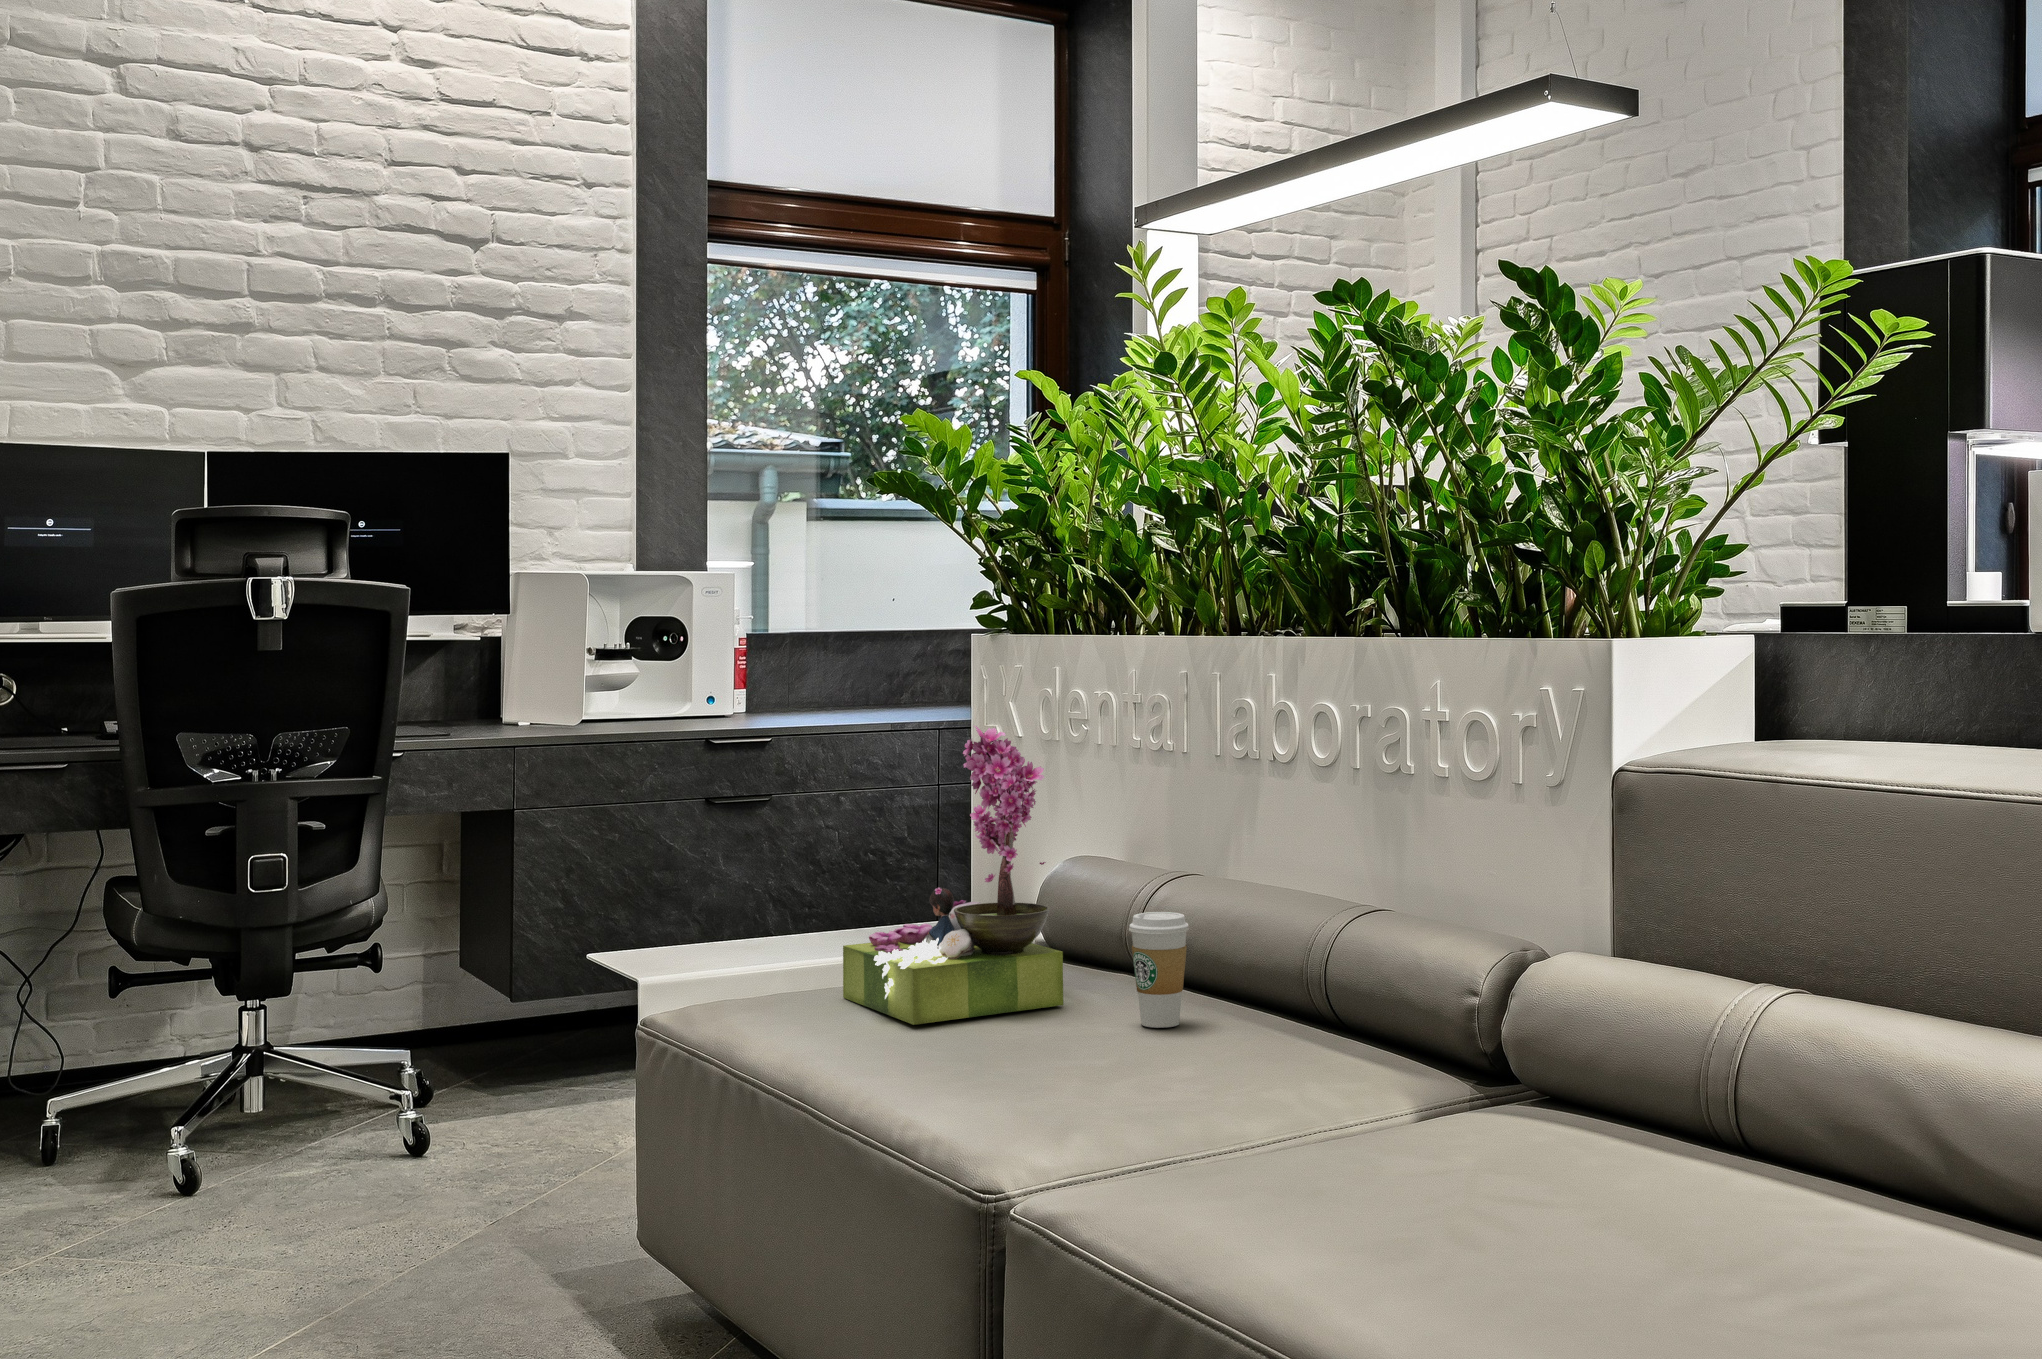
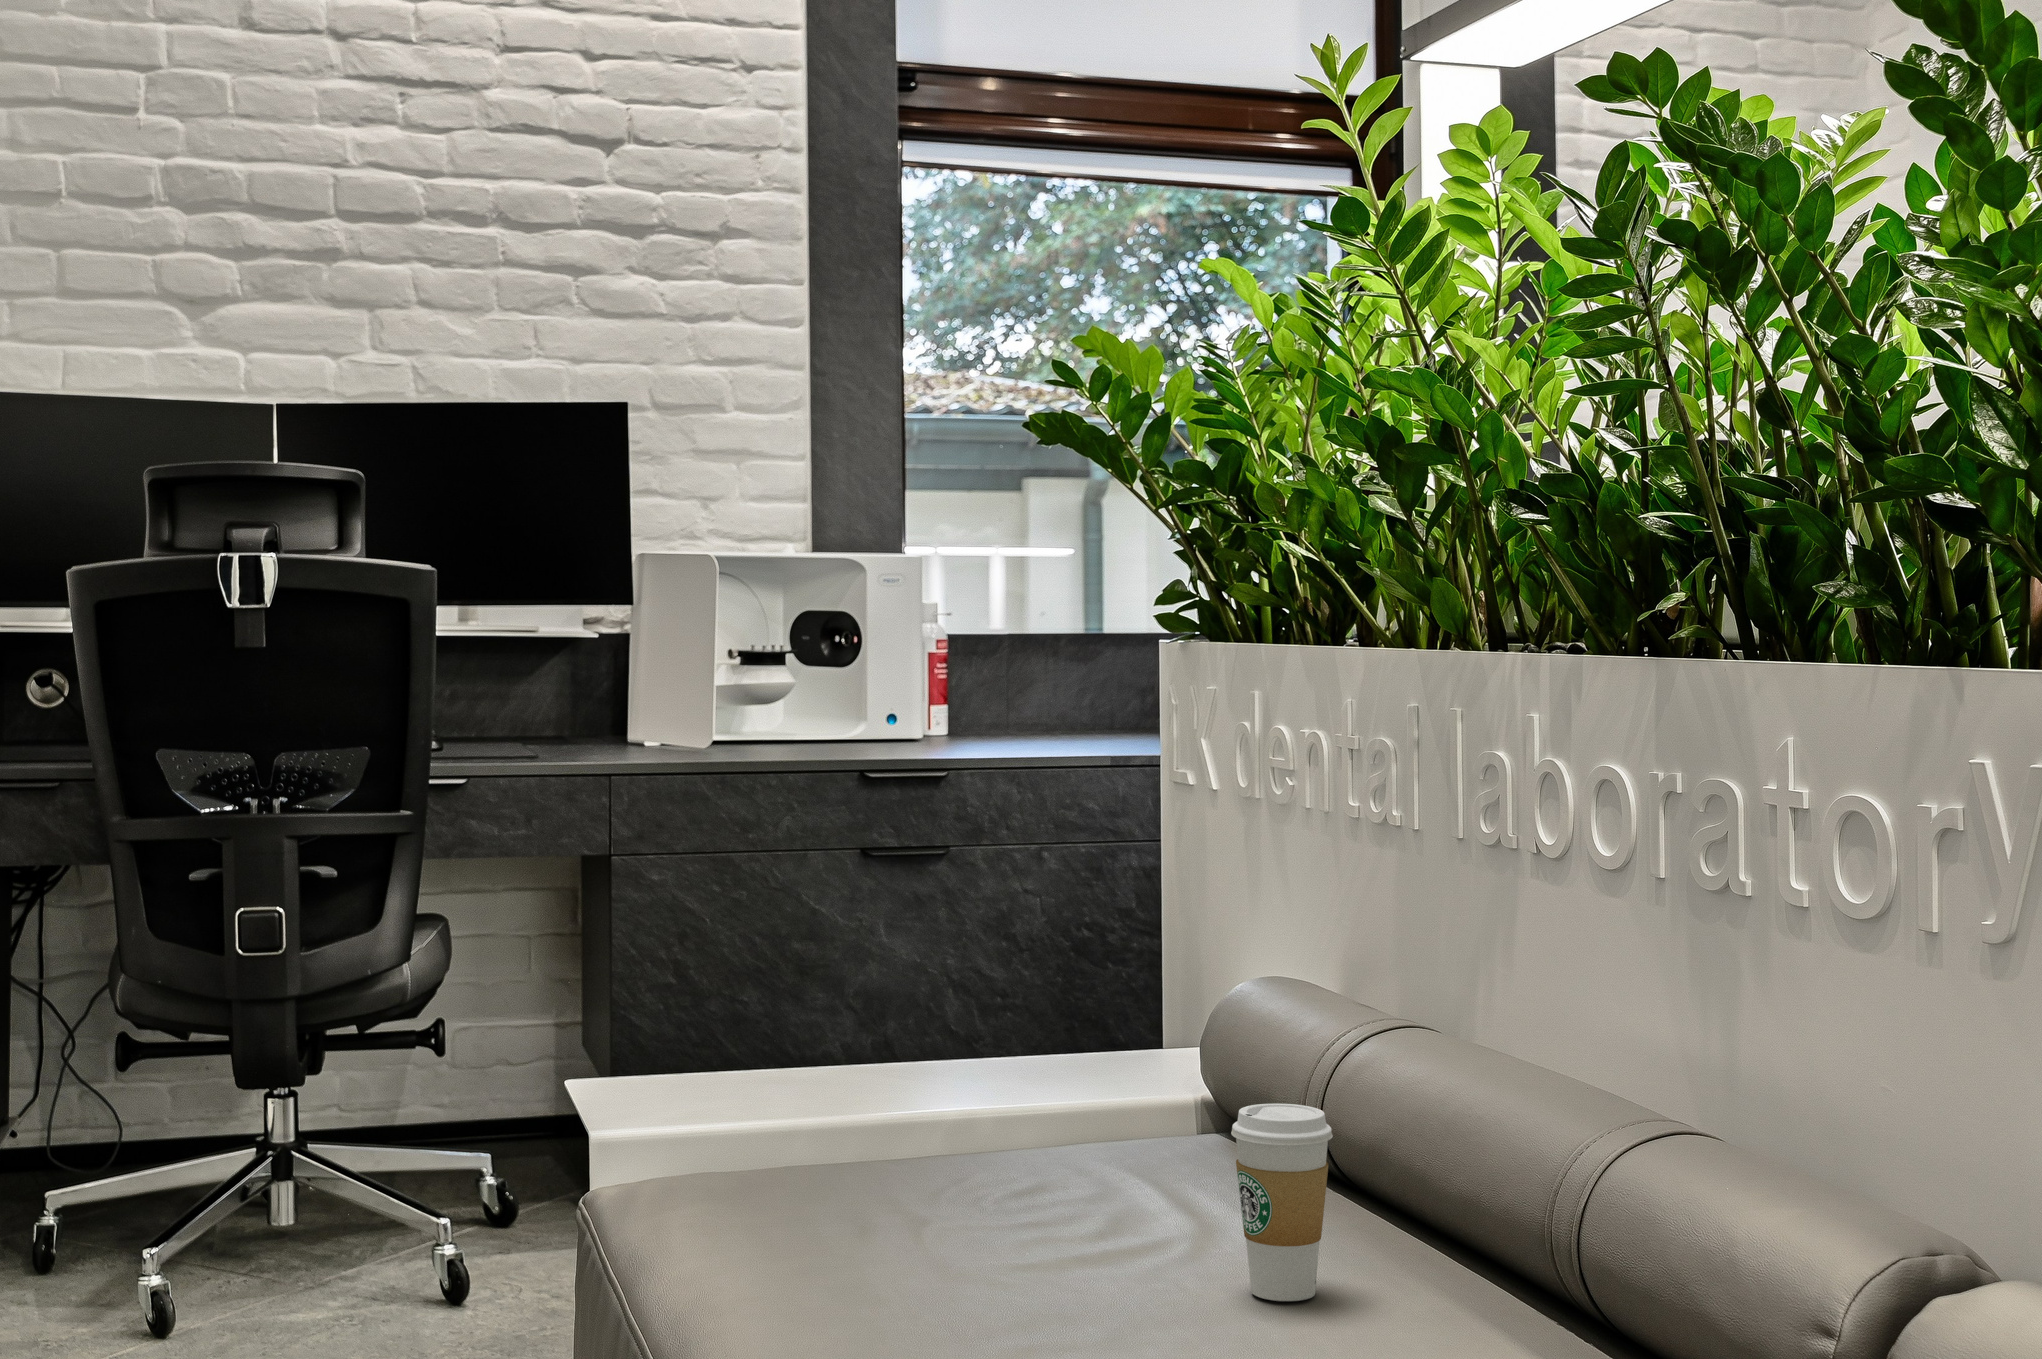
flower arrangement: present [843,726,1063,1025] -> none [830,780,1148,1260]

